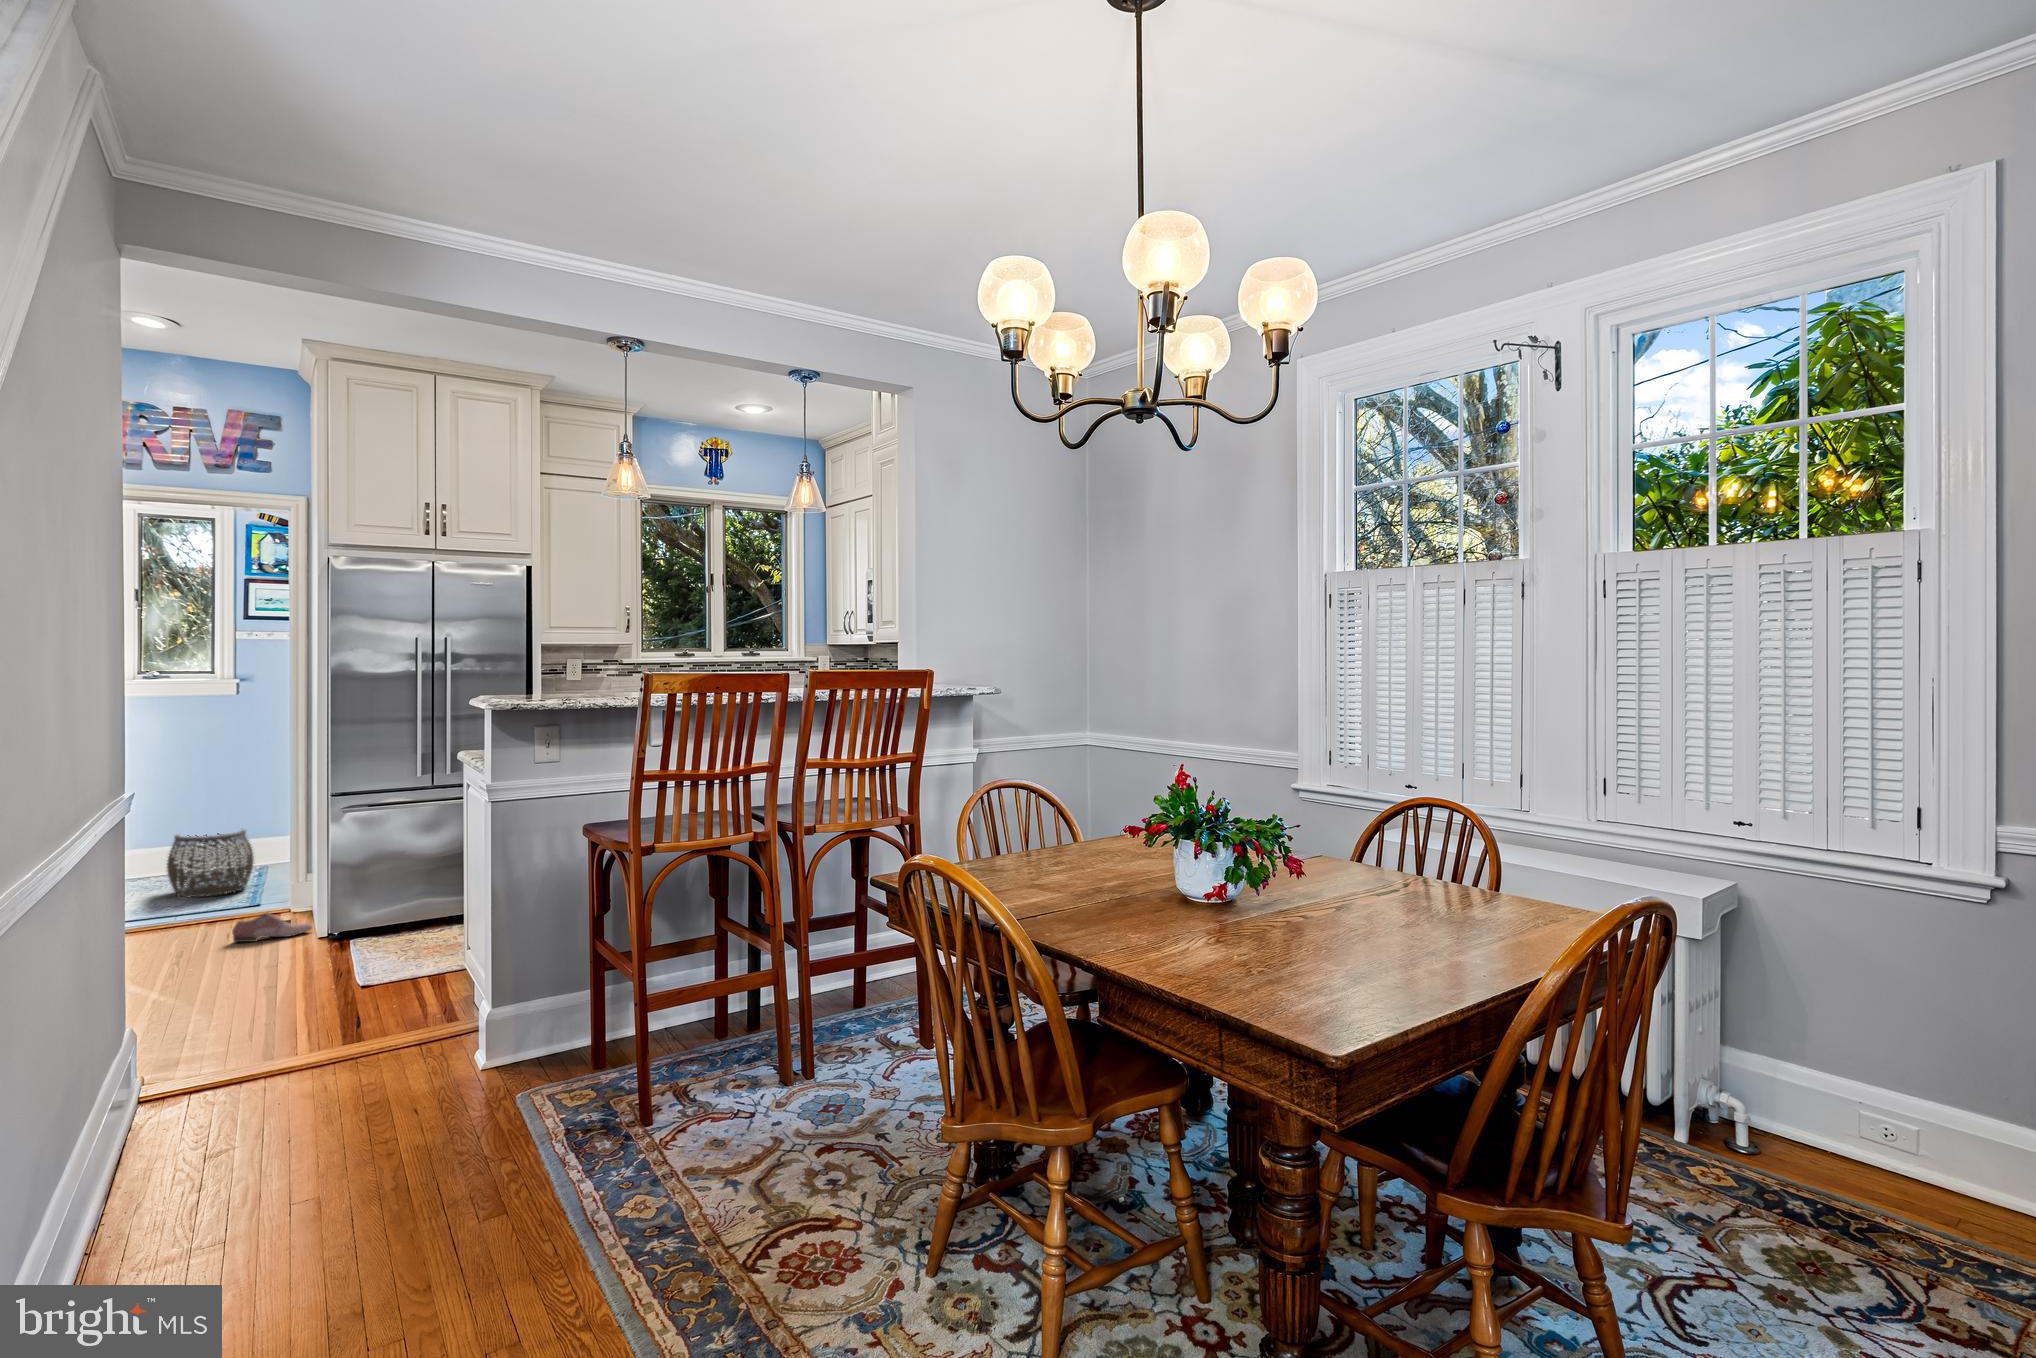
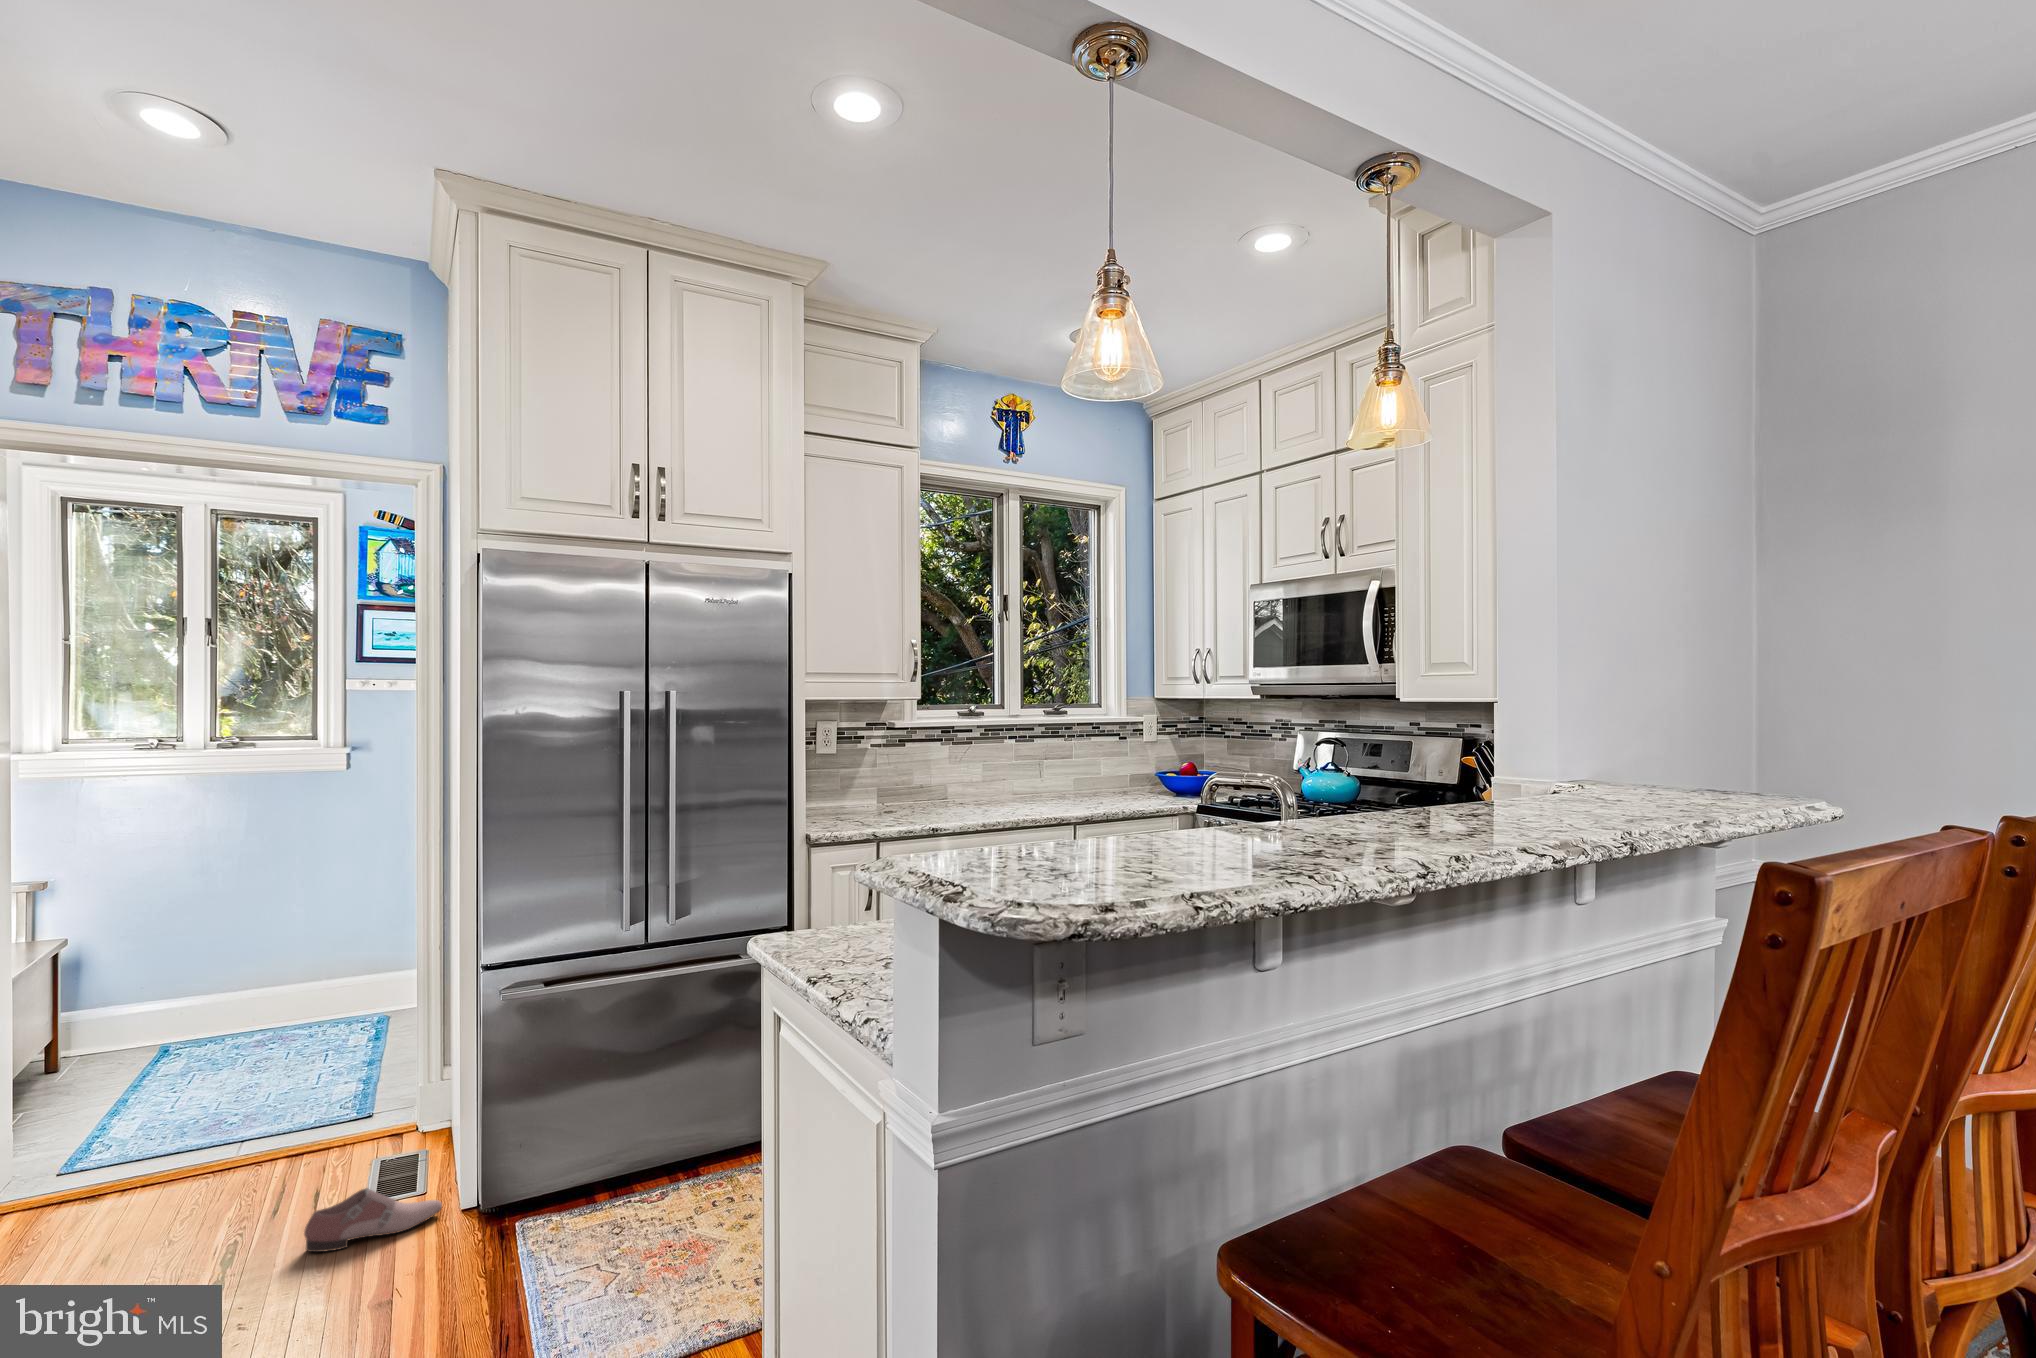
woven basket: present [167,828,254,898] -> none [226,982,360,1105]

